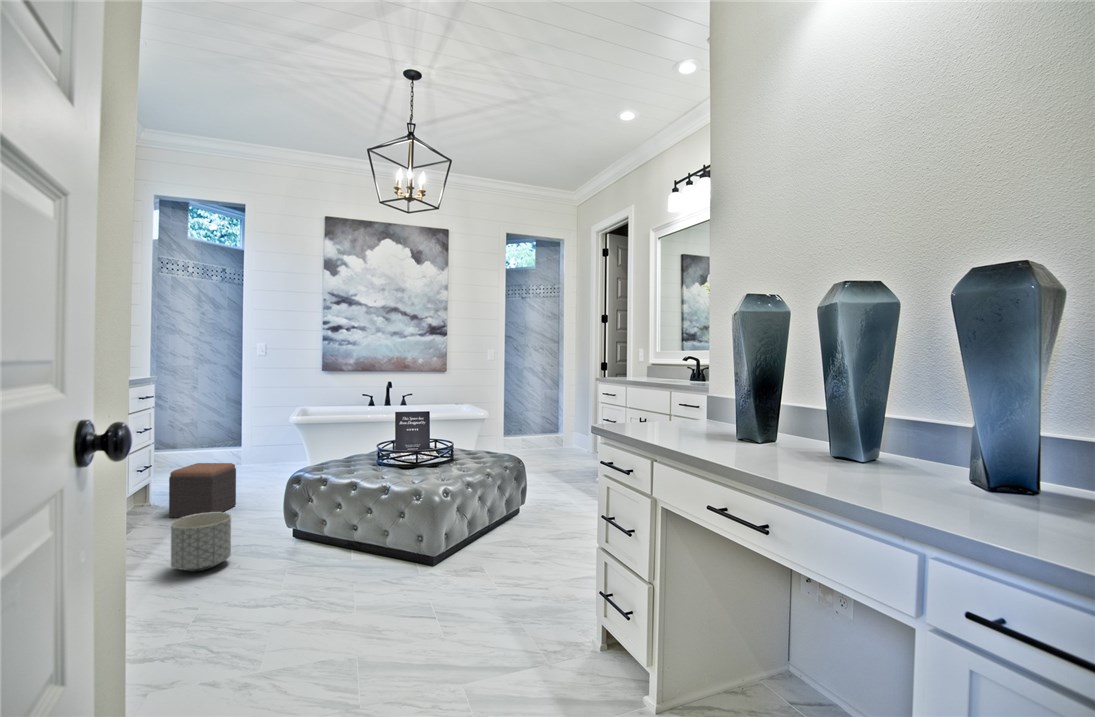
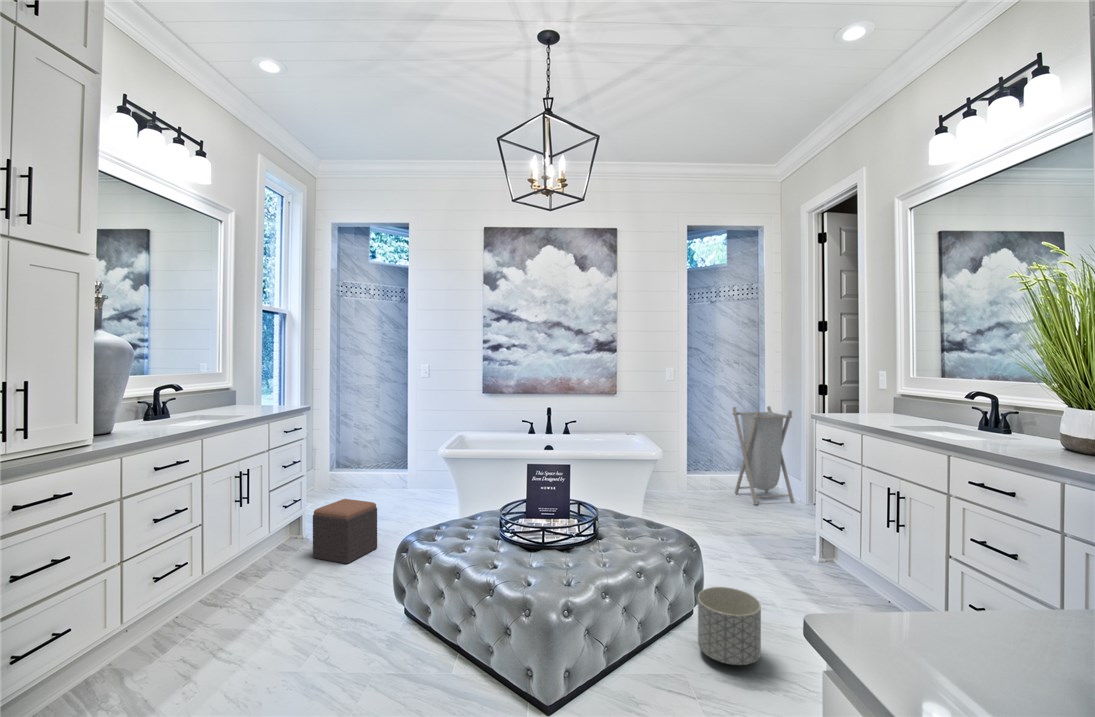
laundry hamper: none [540,381,584,456] -> present [732,406,794,505]
planter: present [171,512,231,572] -> present [698,587,761,665]

